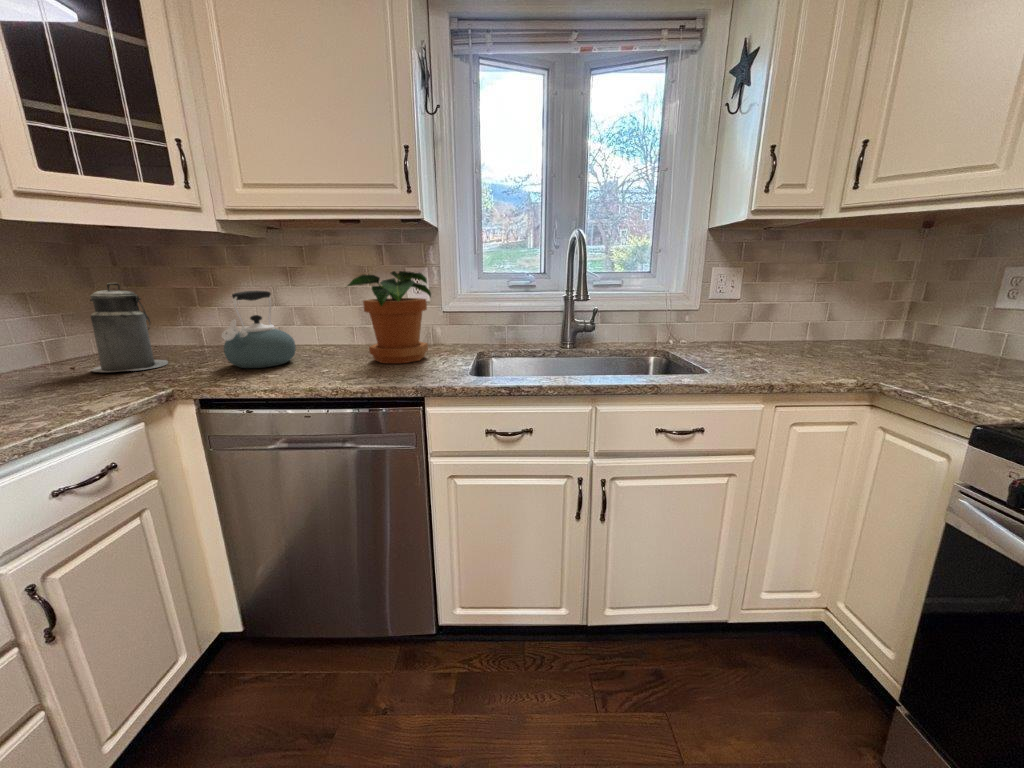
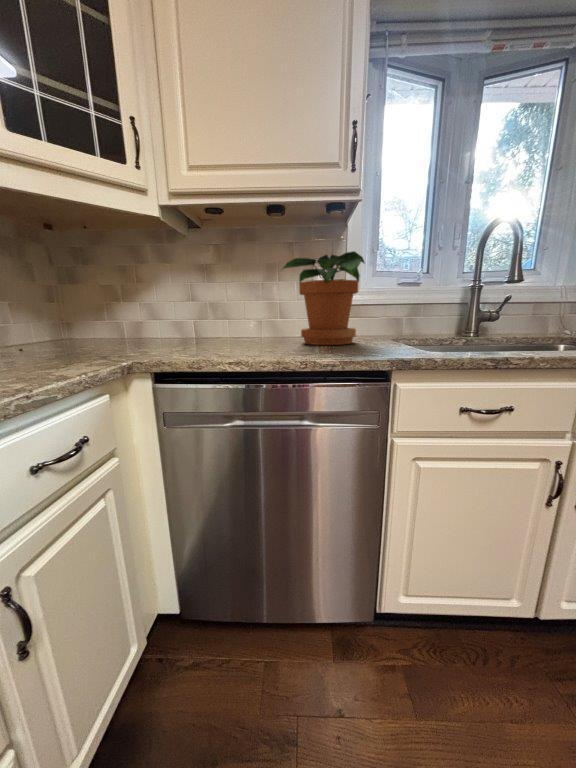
canister: present [90,283,168,372] -> none [36,263,104,351]
kettle: present [222,291,296,368] -> none [164,272,228,349]

